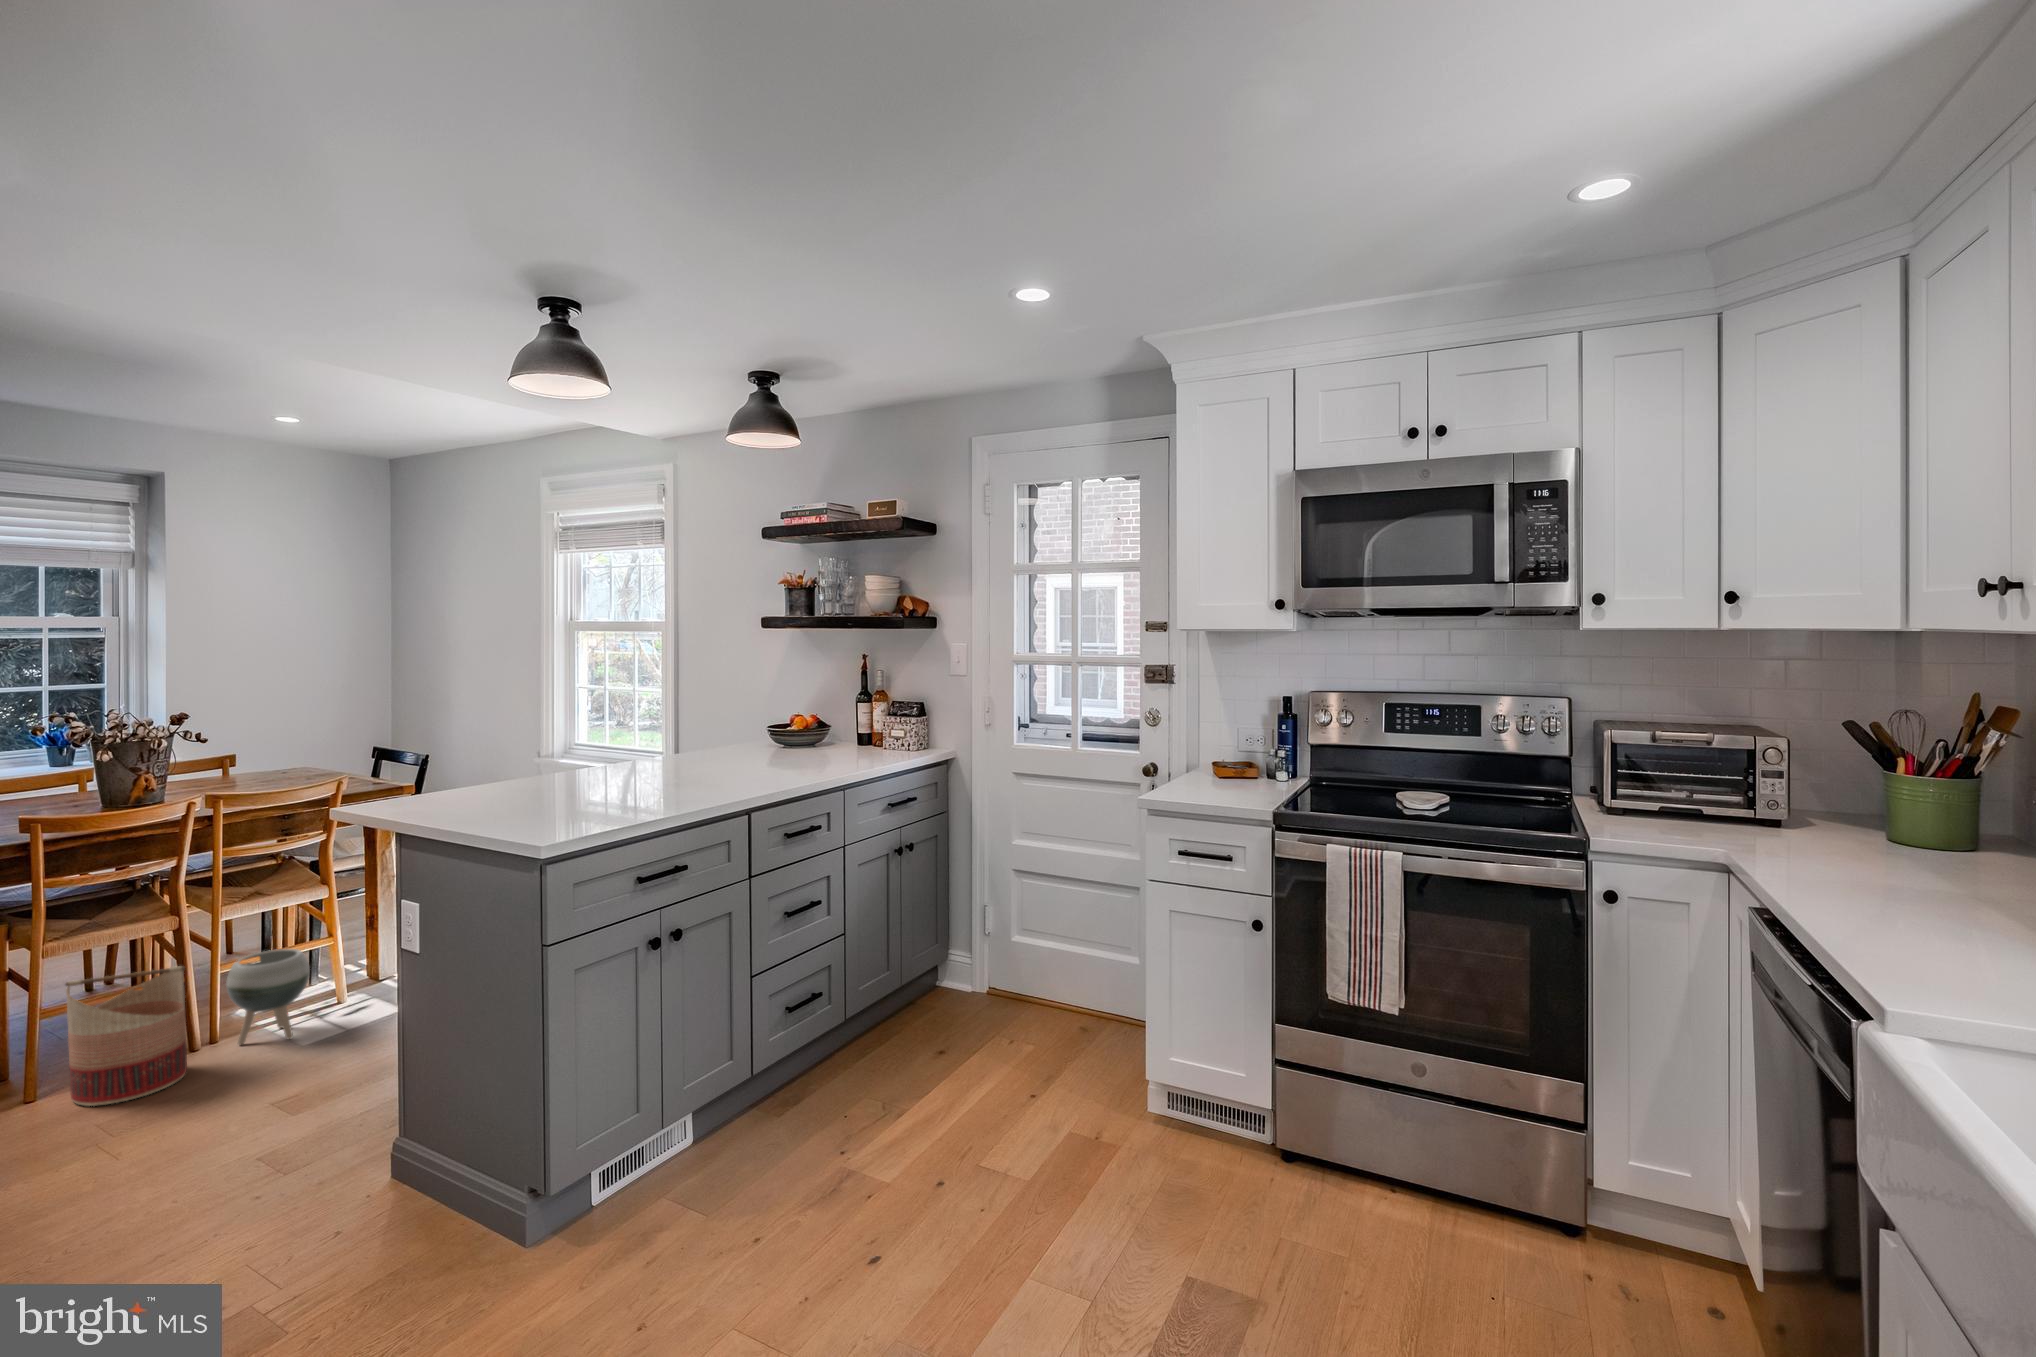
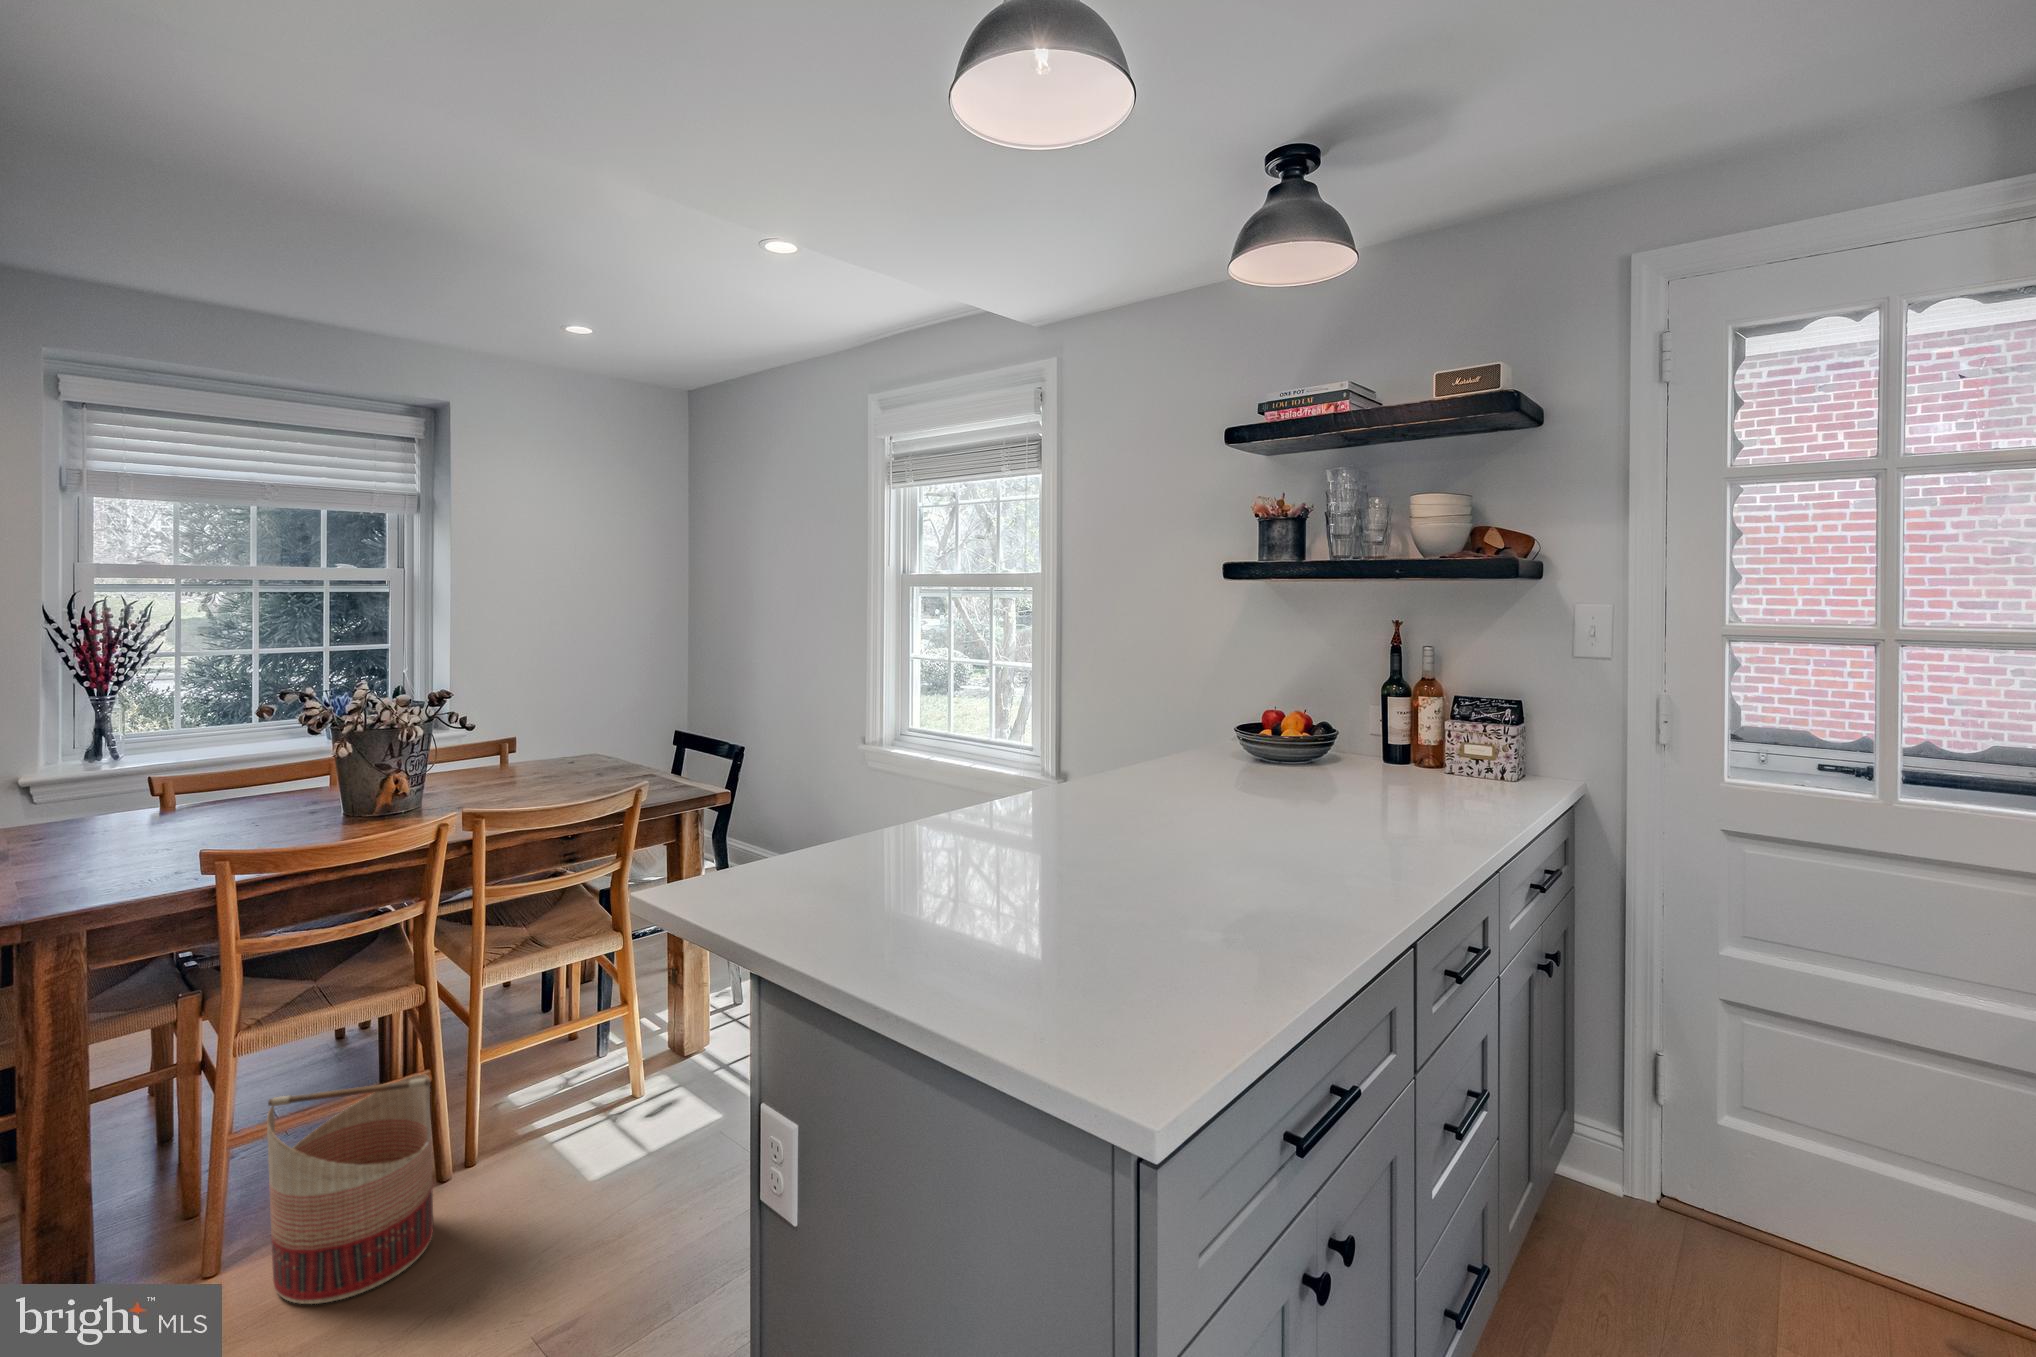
planter: present [226,949,310,1045] -> none [489,1033,597,1179]

